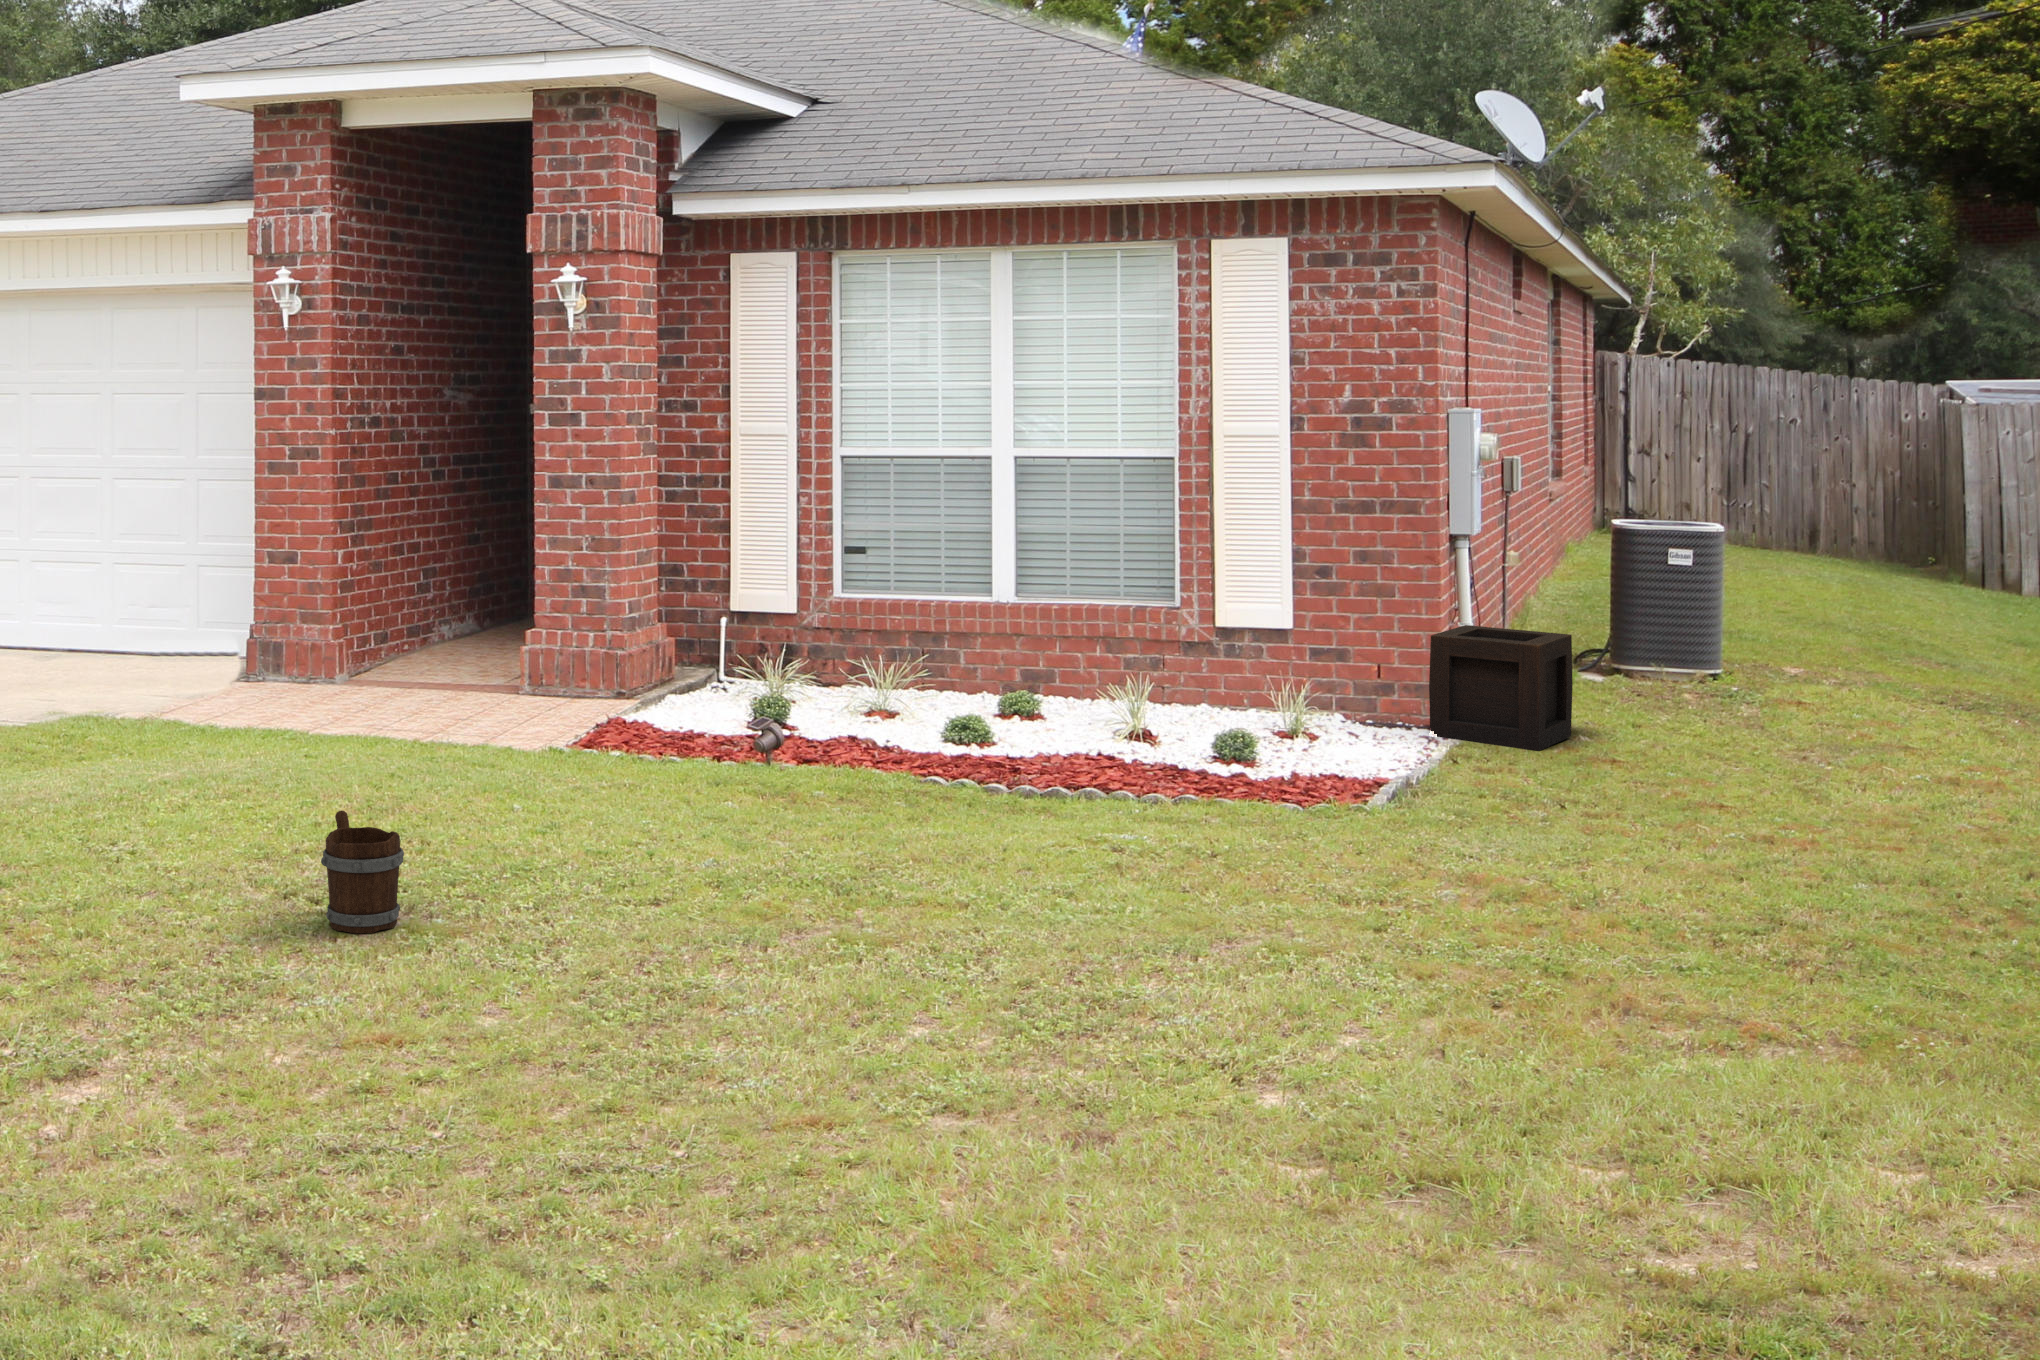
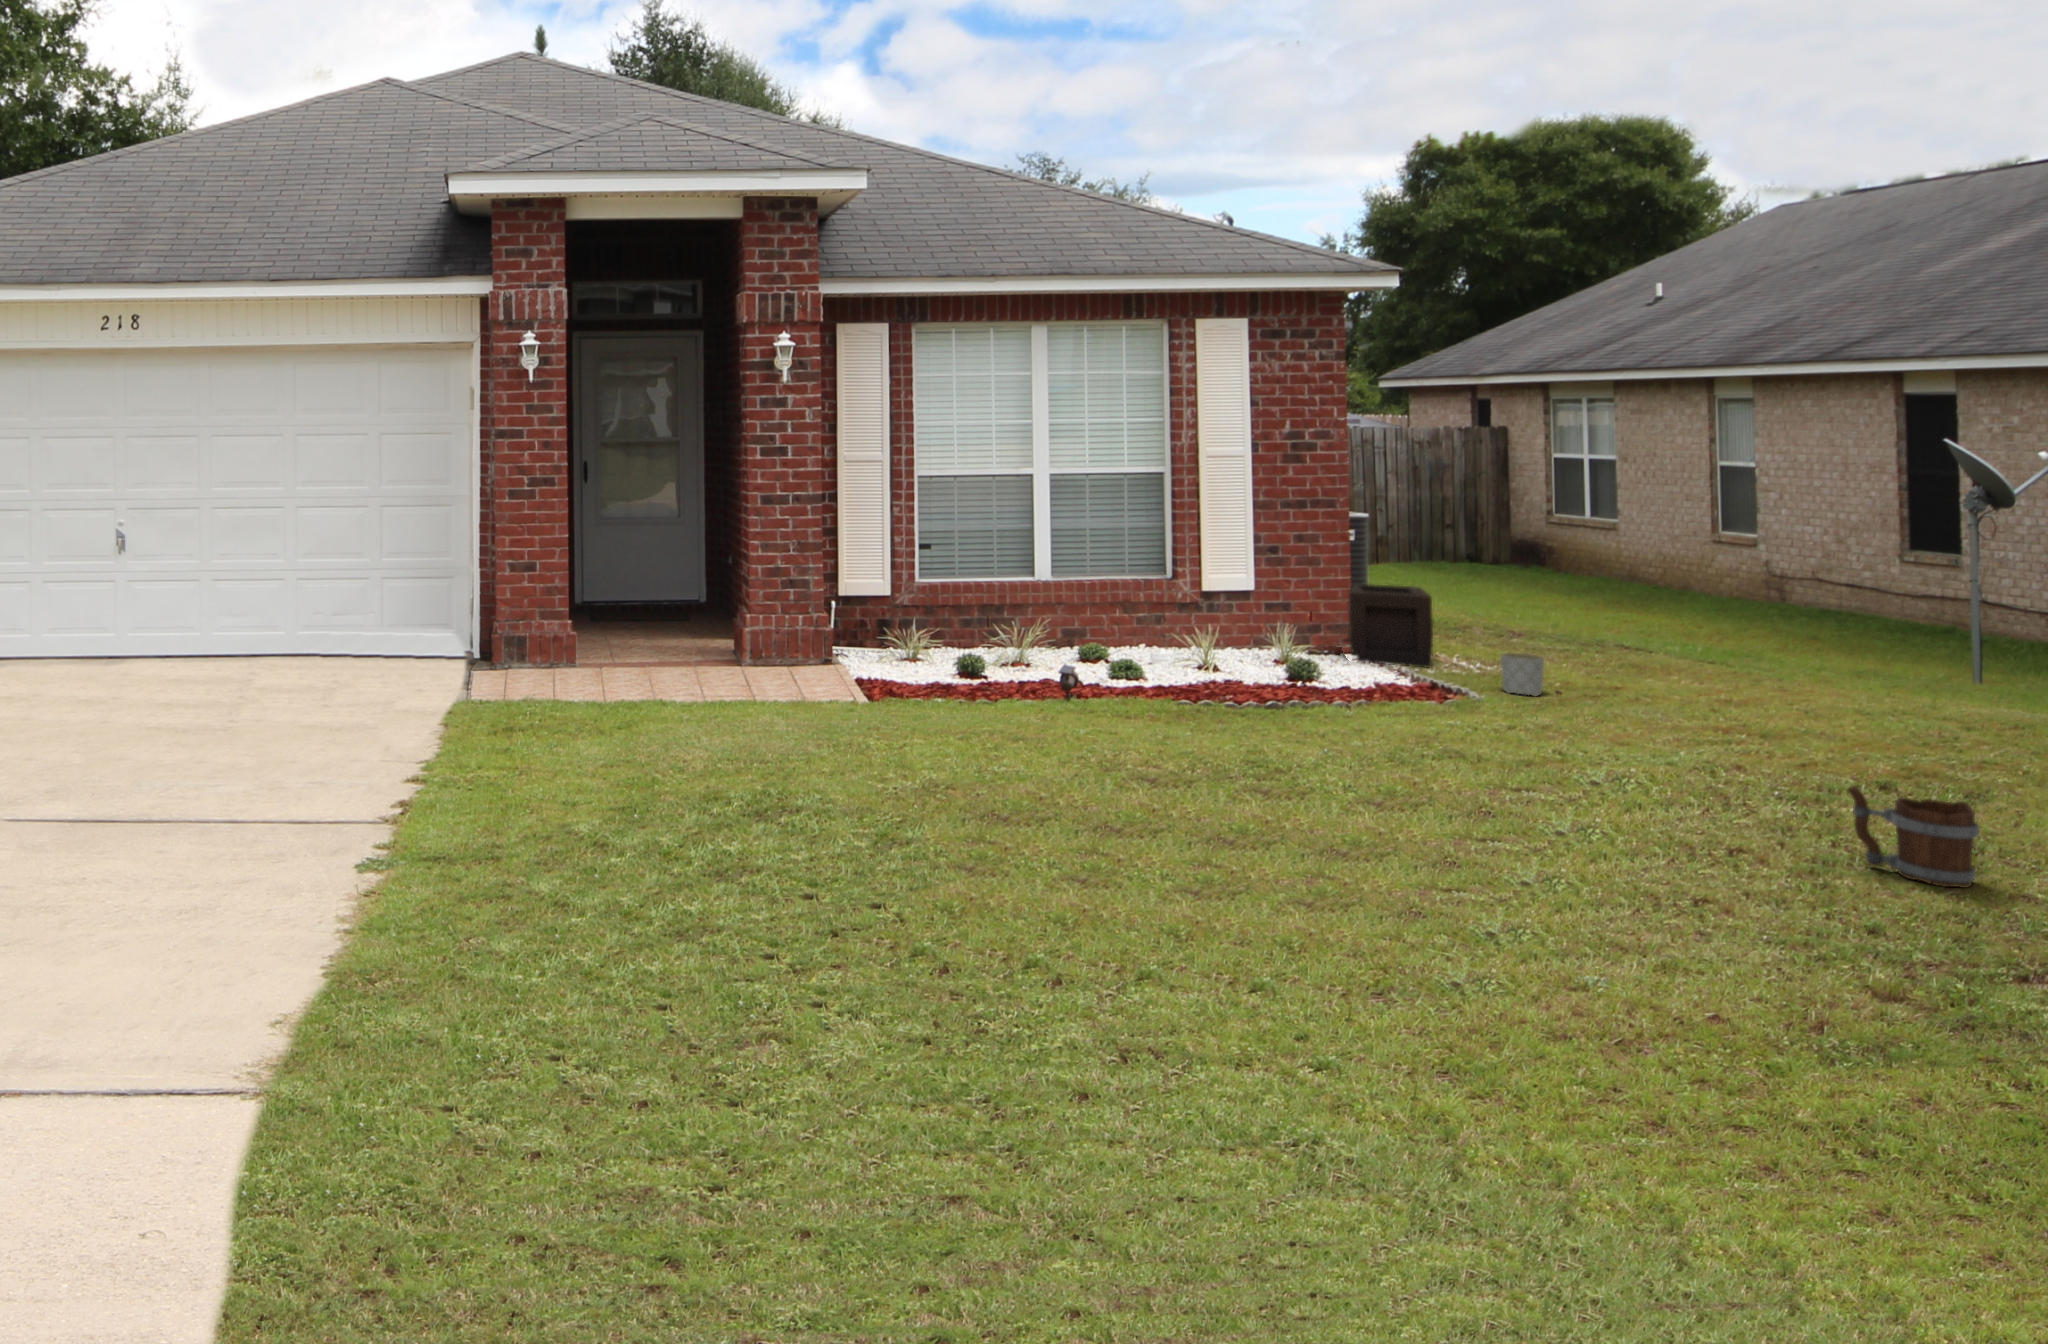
planter: none [1546,726,1606,791] -> present [1501,652,1544,696]
bucket: present [321,810,404,934] -> present [1847,786,1980,888]

